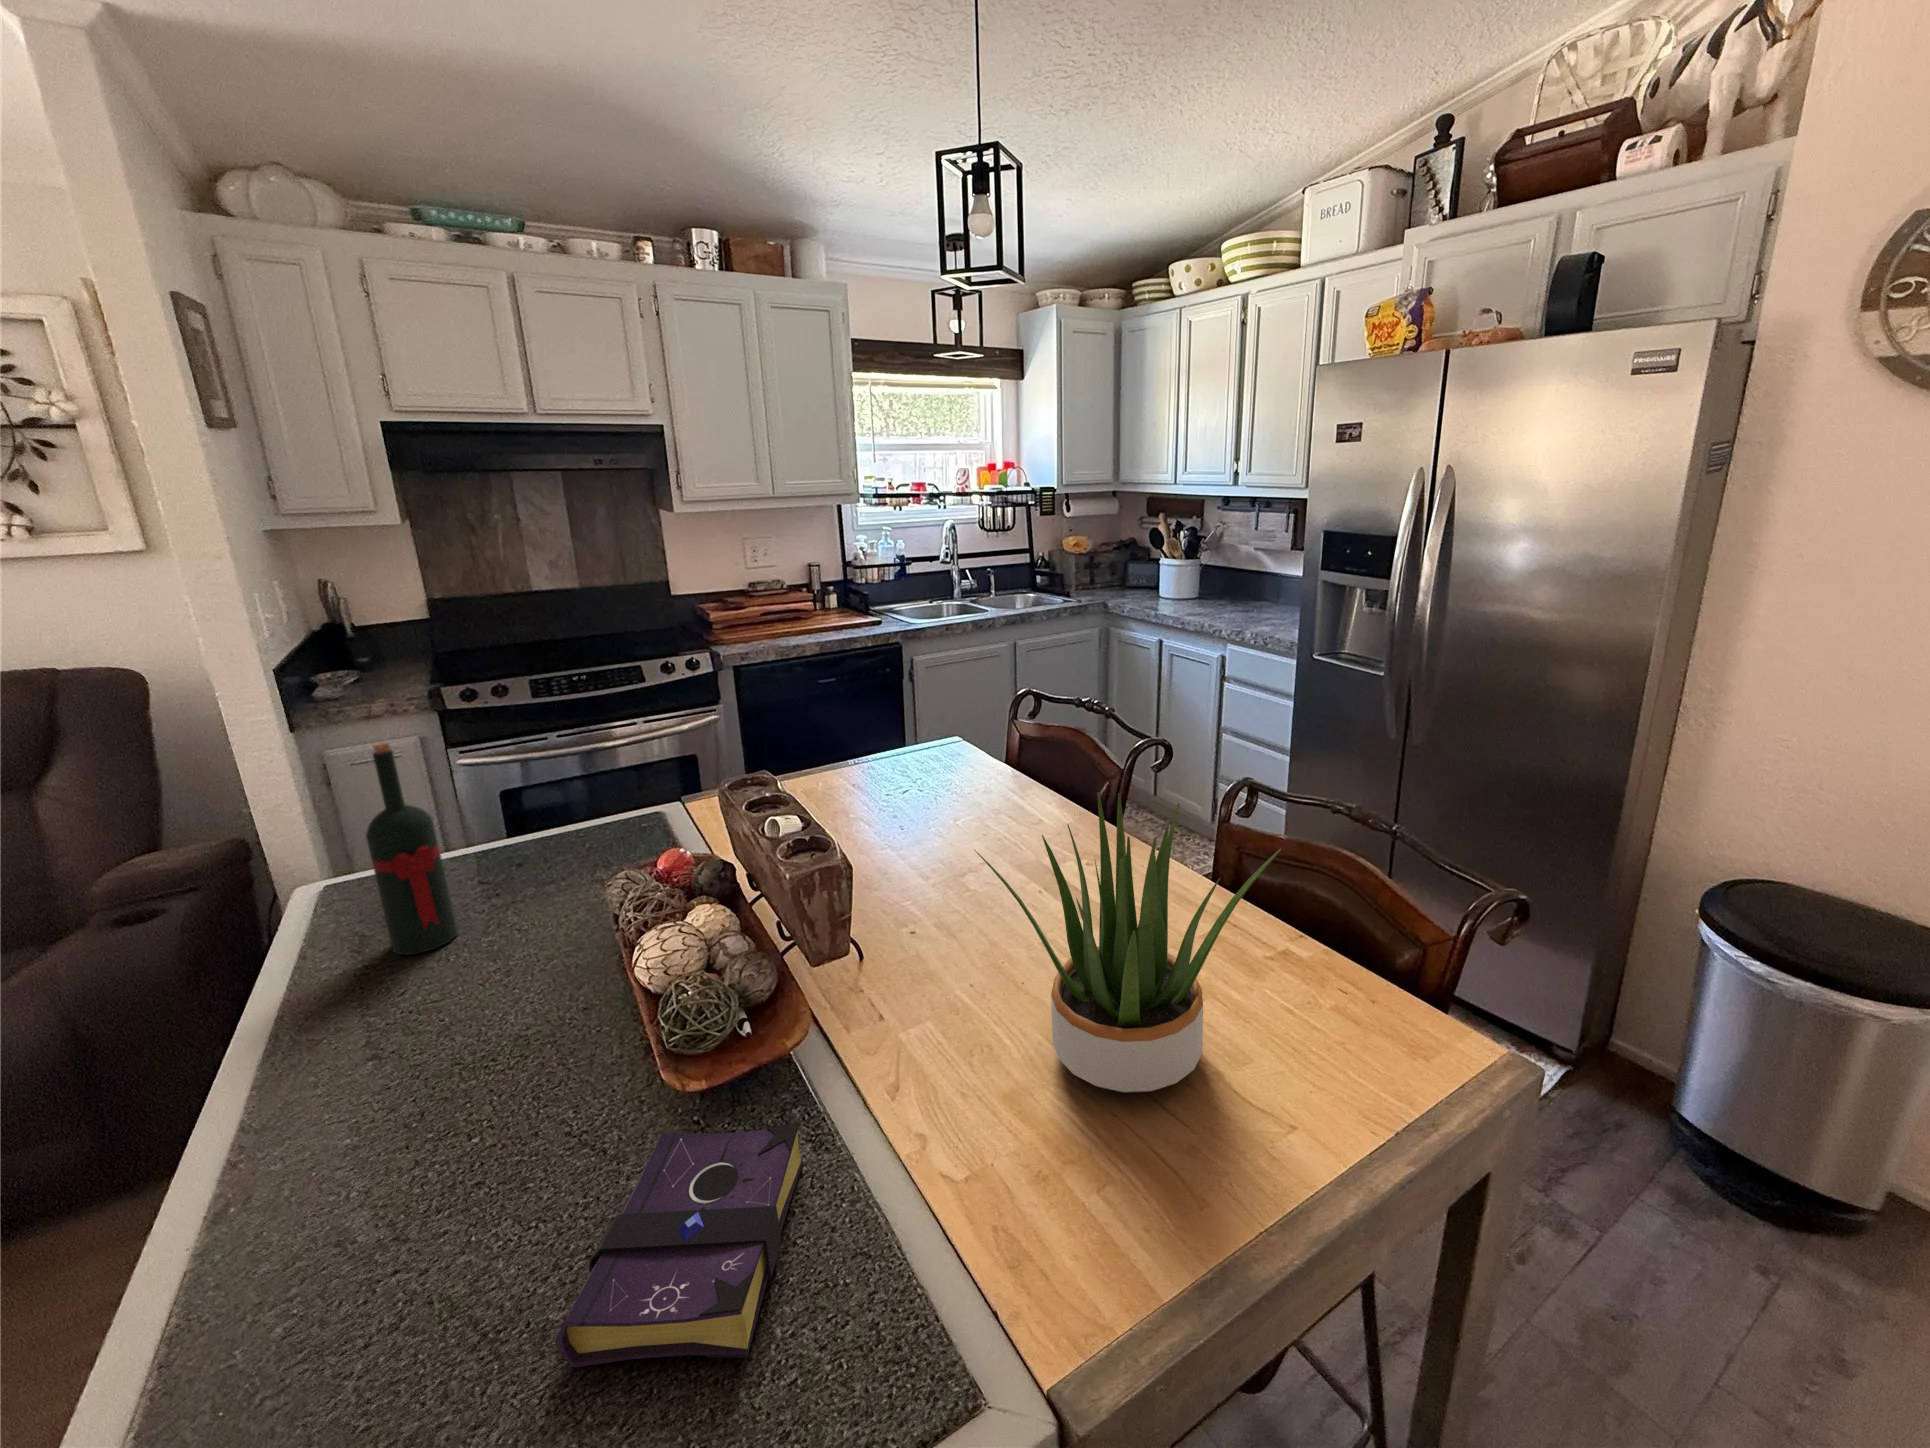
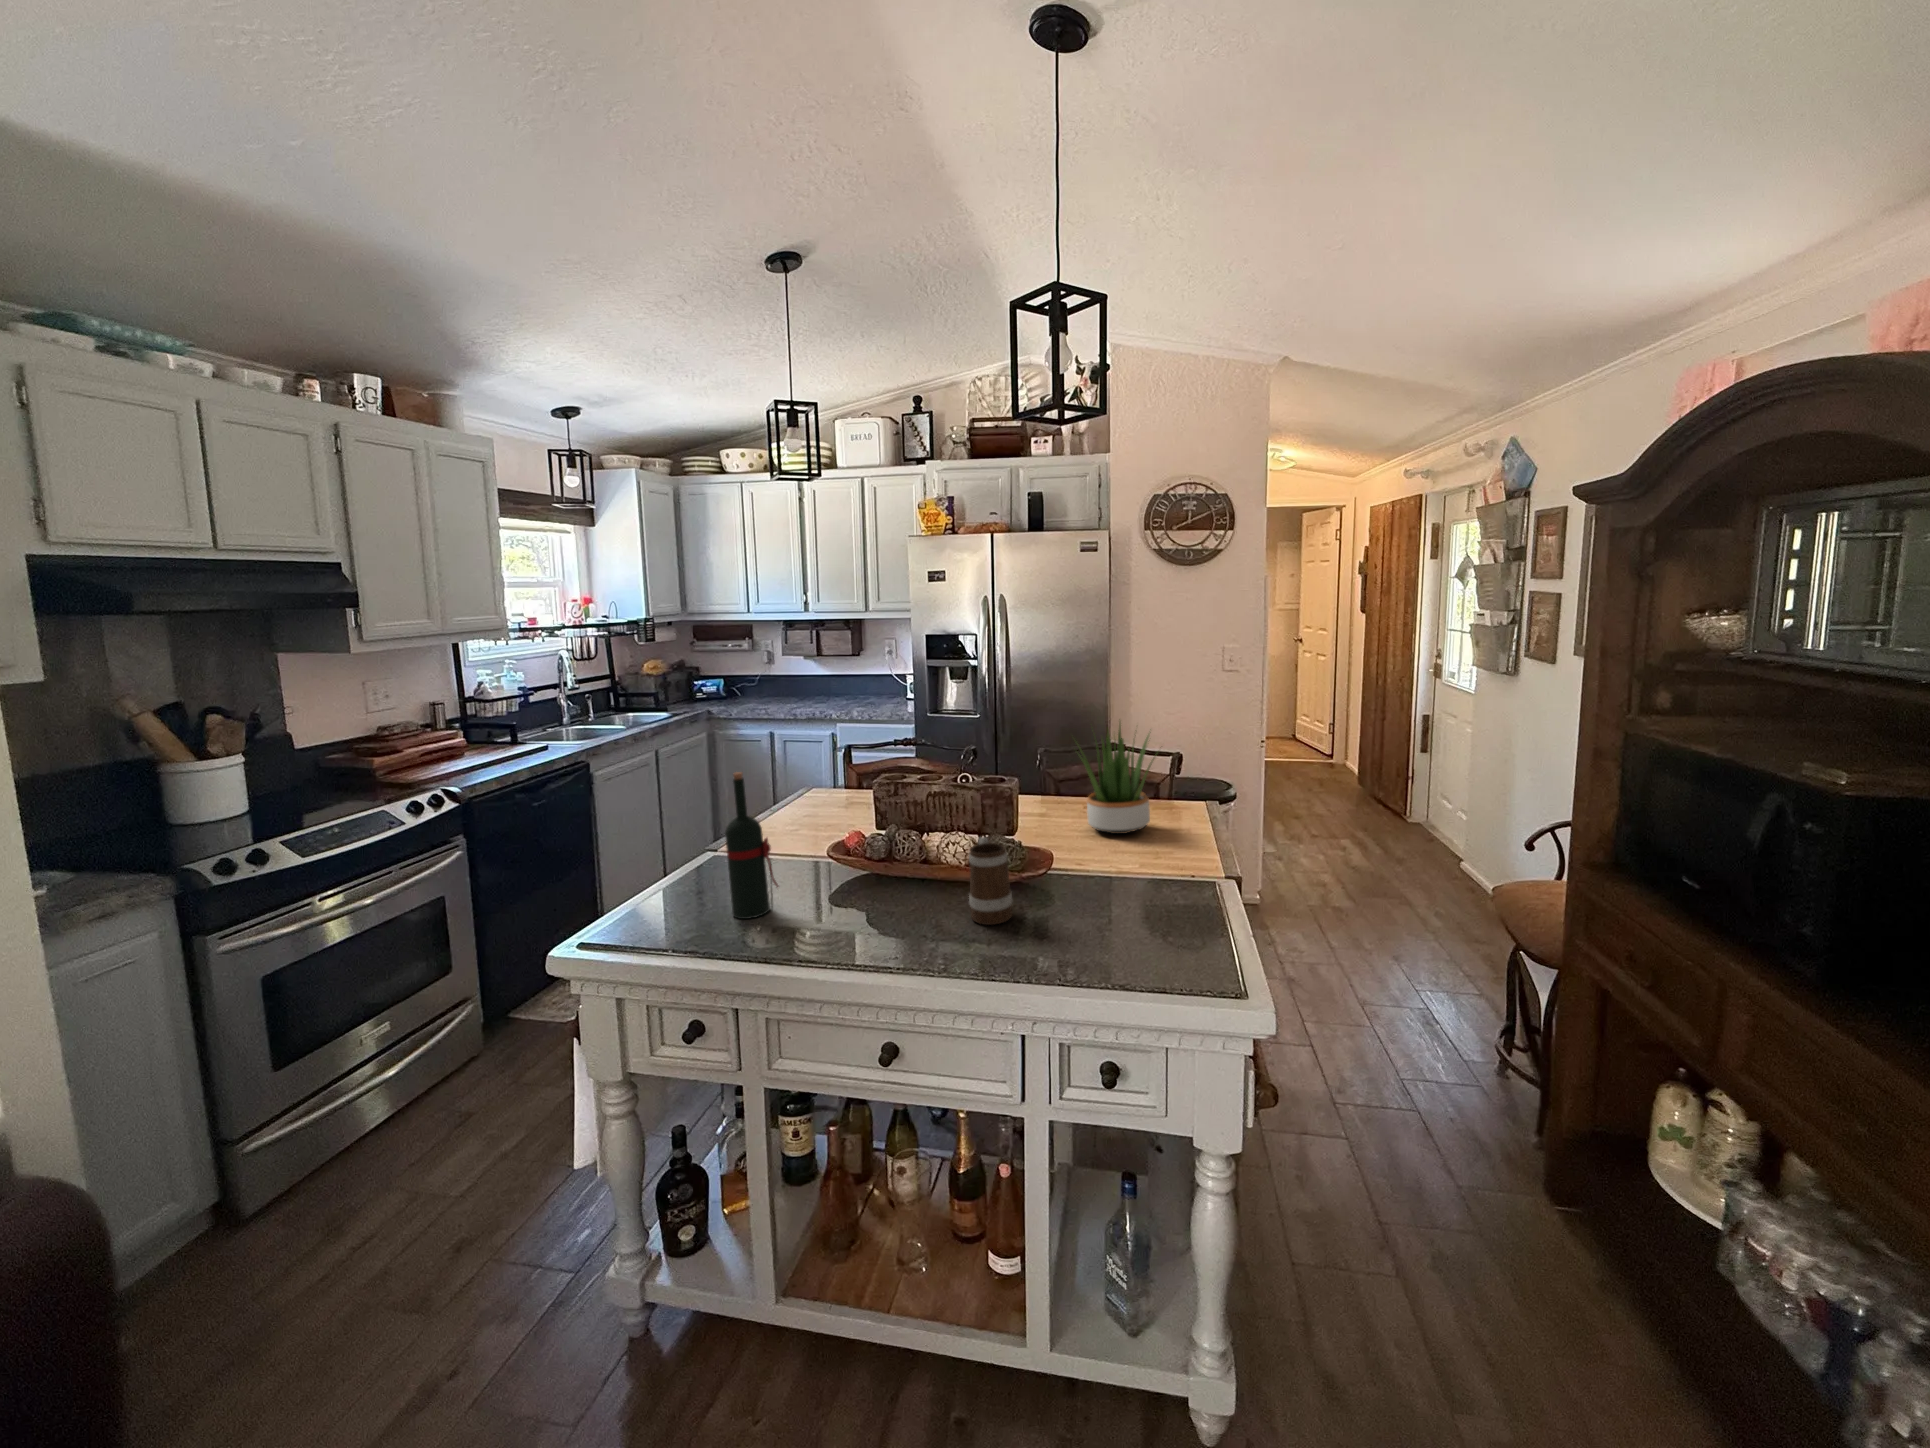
mug: none [362,1005,526,1216] -> present [969,837,1012,925]
book: present [555,1123,803,1367] -> none [1050,854,1154,906]

